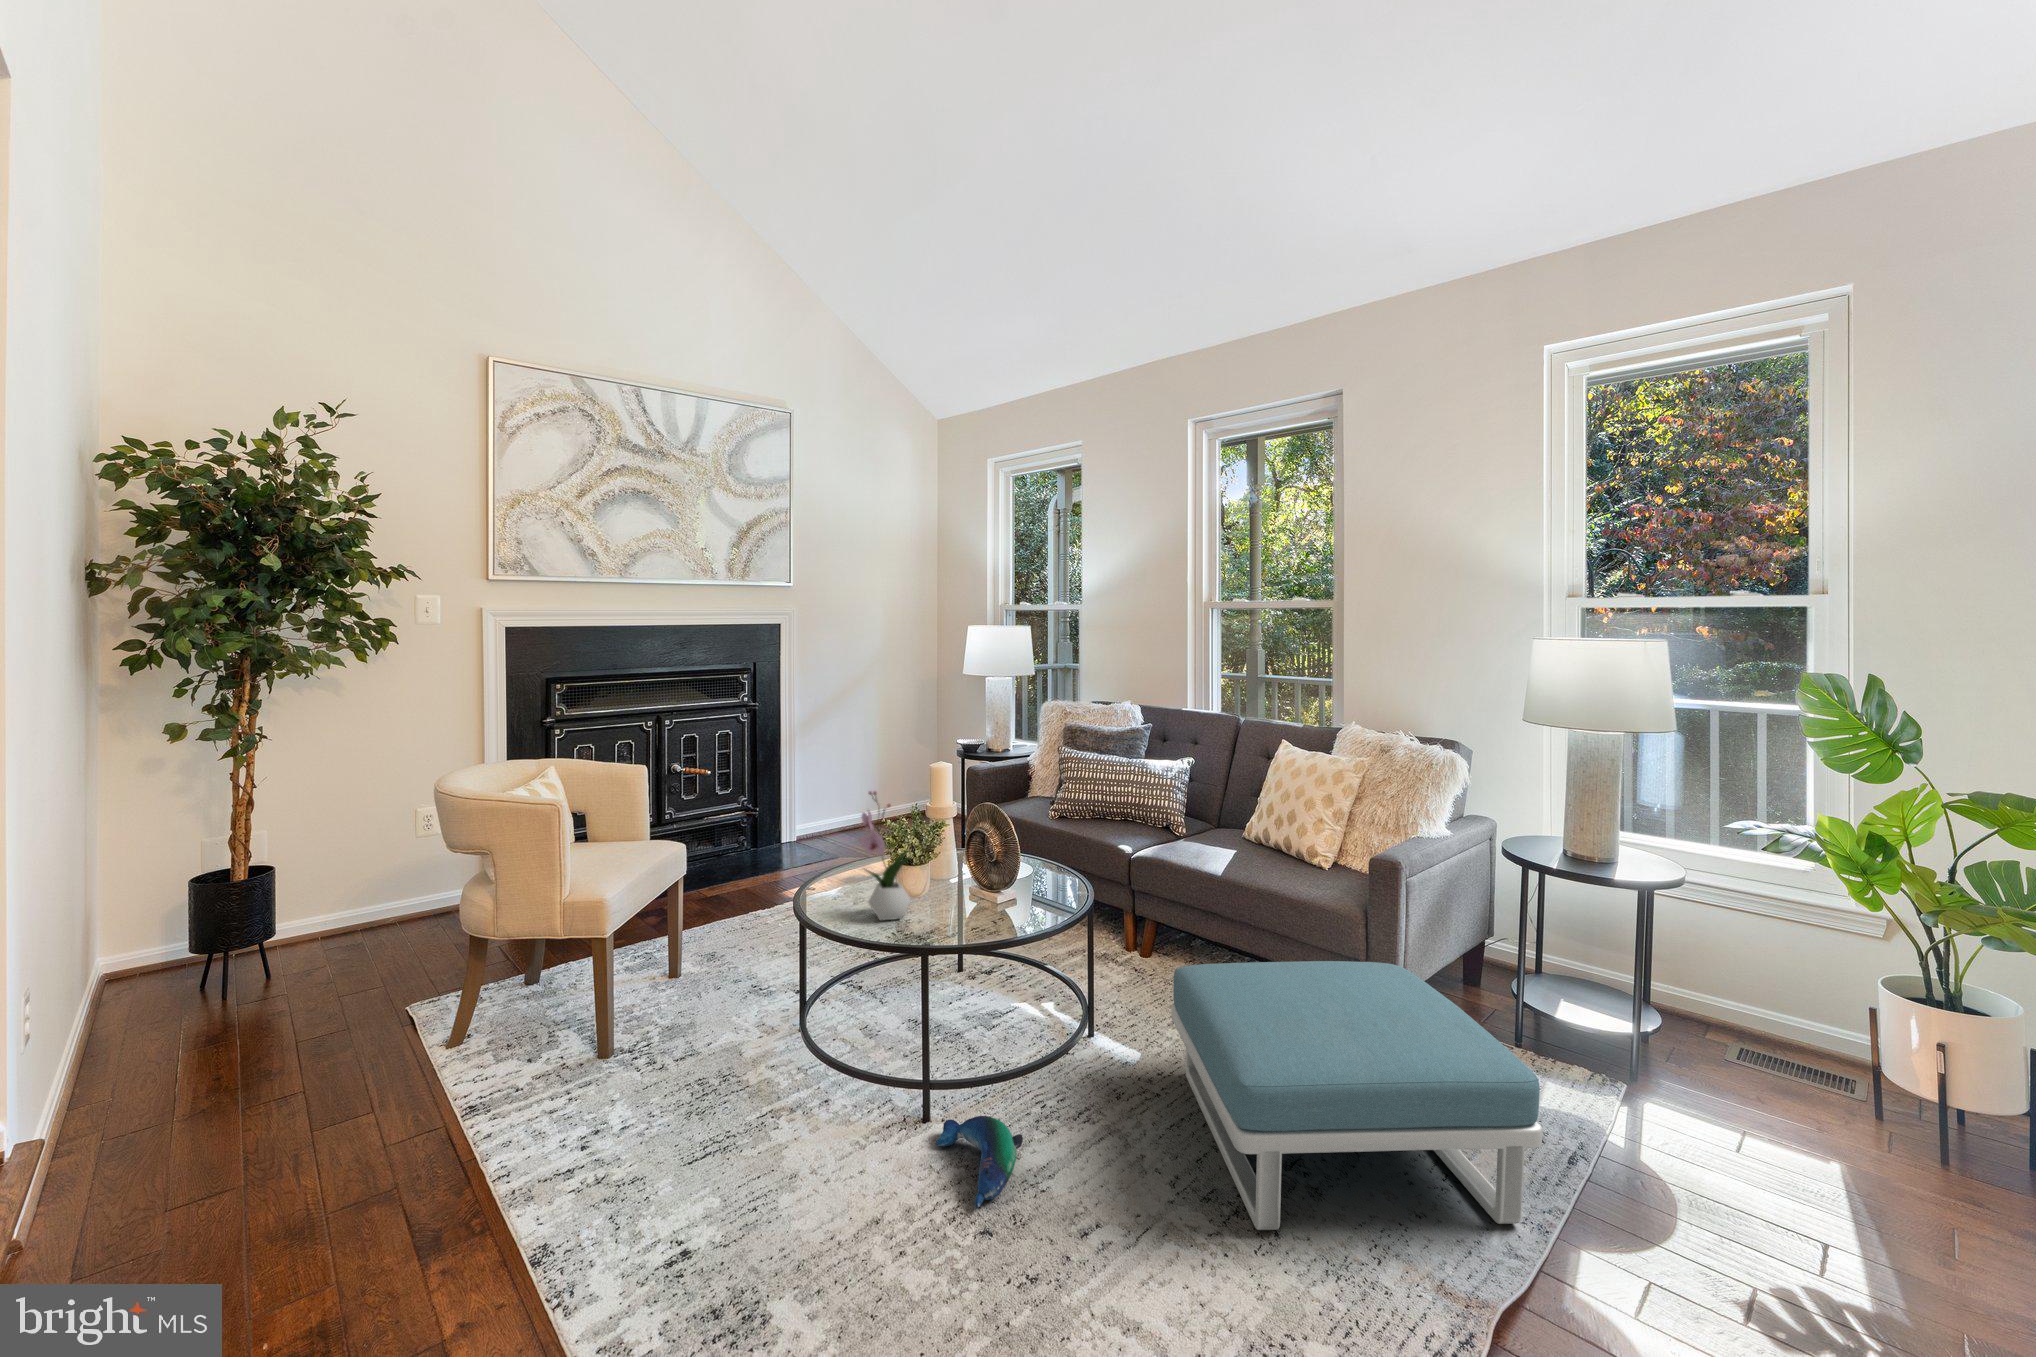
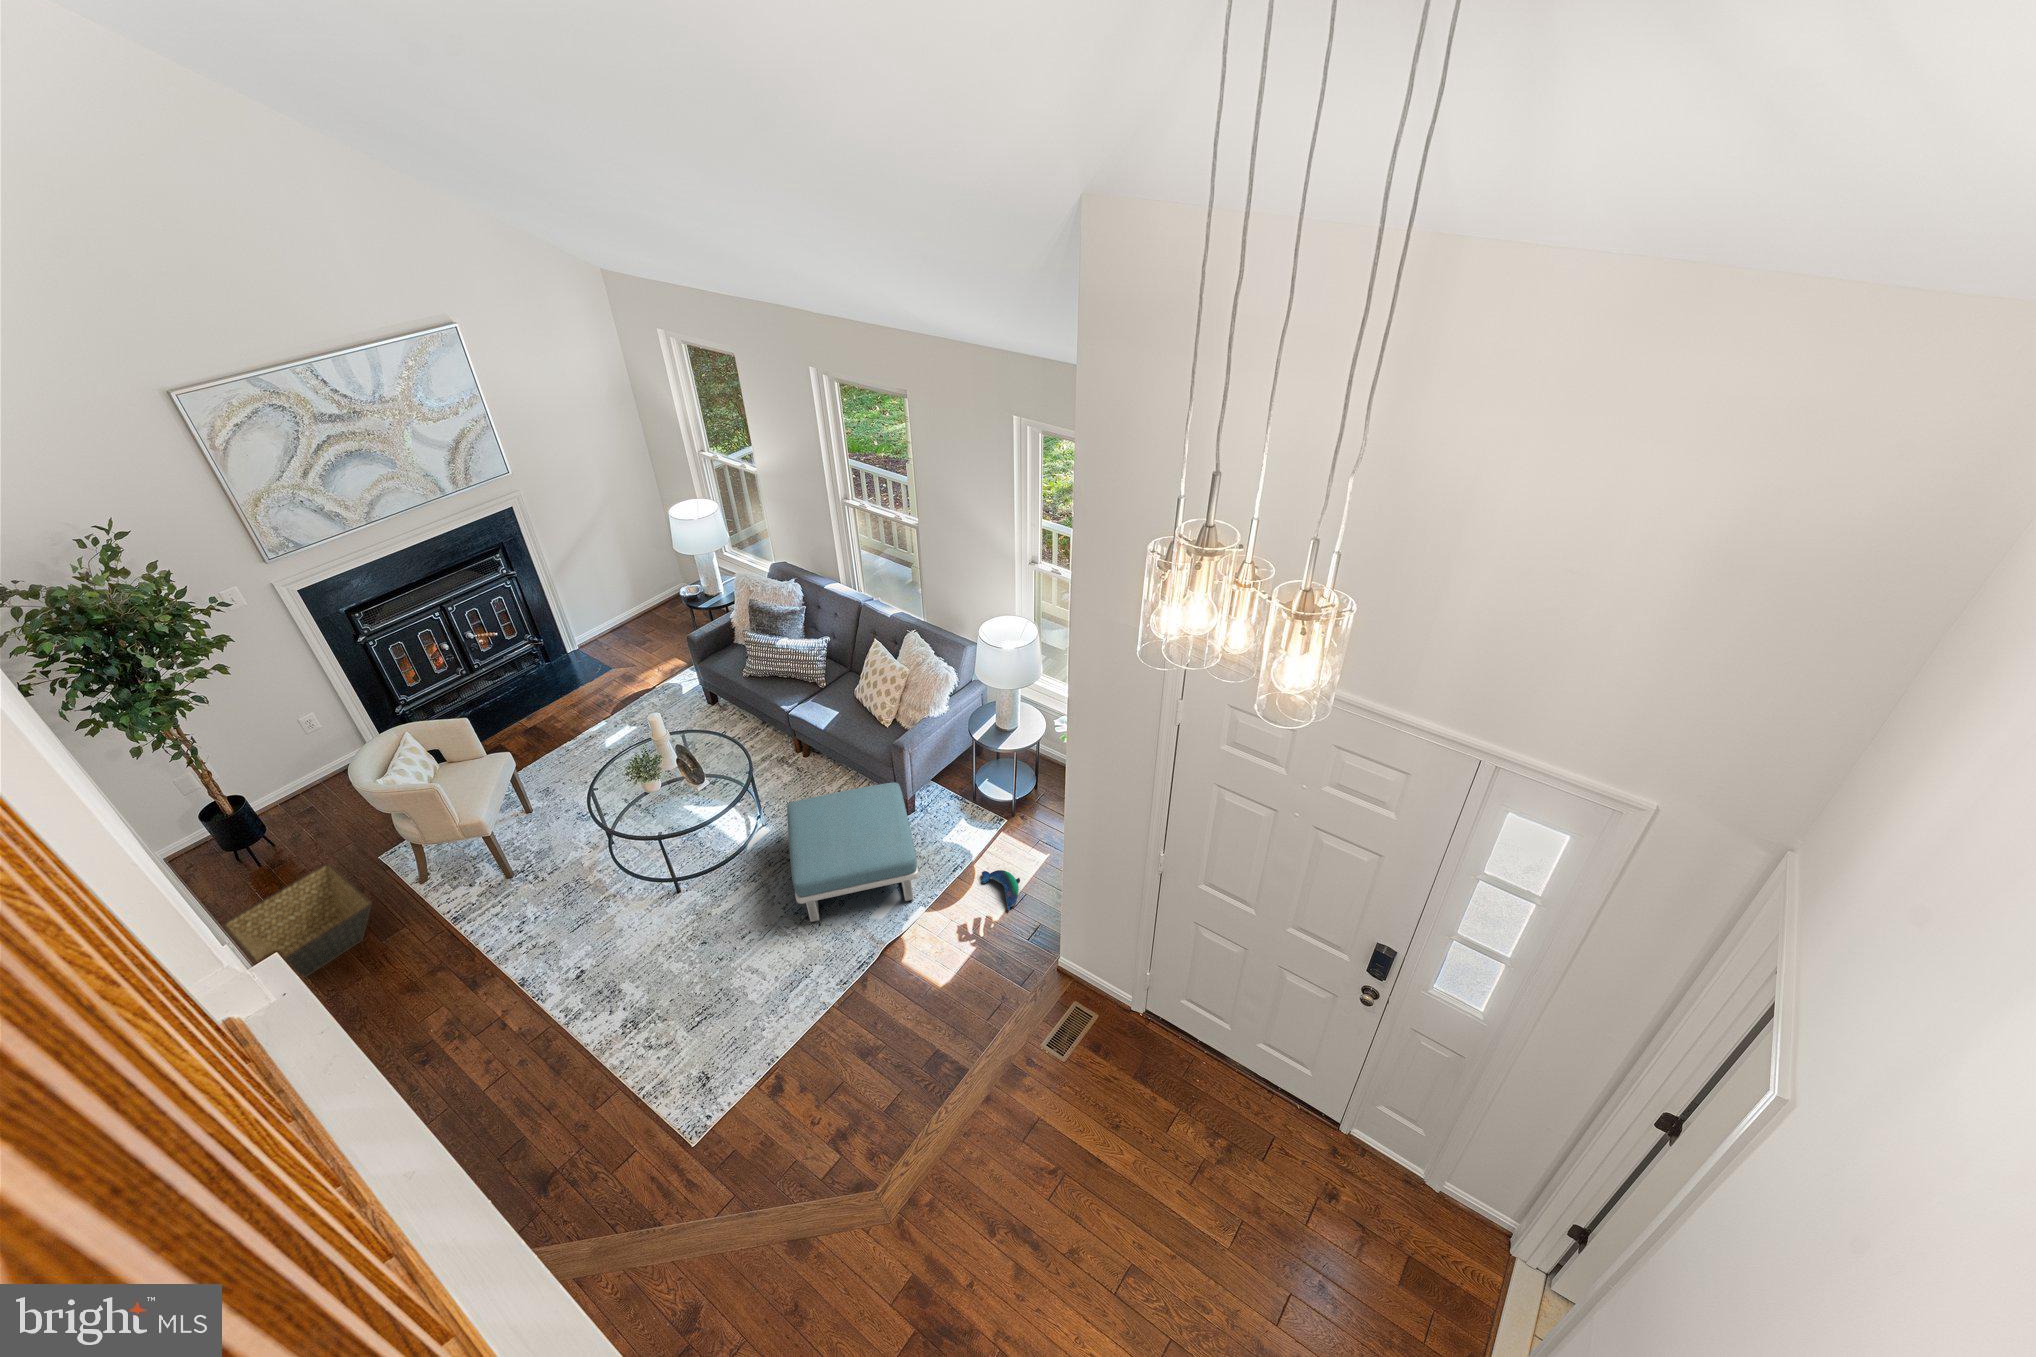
flower arrangement: present [860,792,911,920] -> none [609,753,649,807]
basket: none [51,956,346,1158] -> present [222,863,372,978]
plush toy: present [936,1116,1023,1208] -> present [981,870,1020,911]

